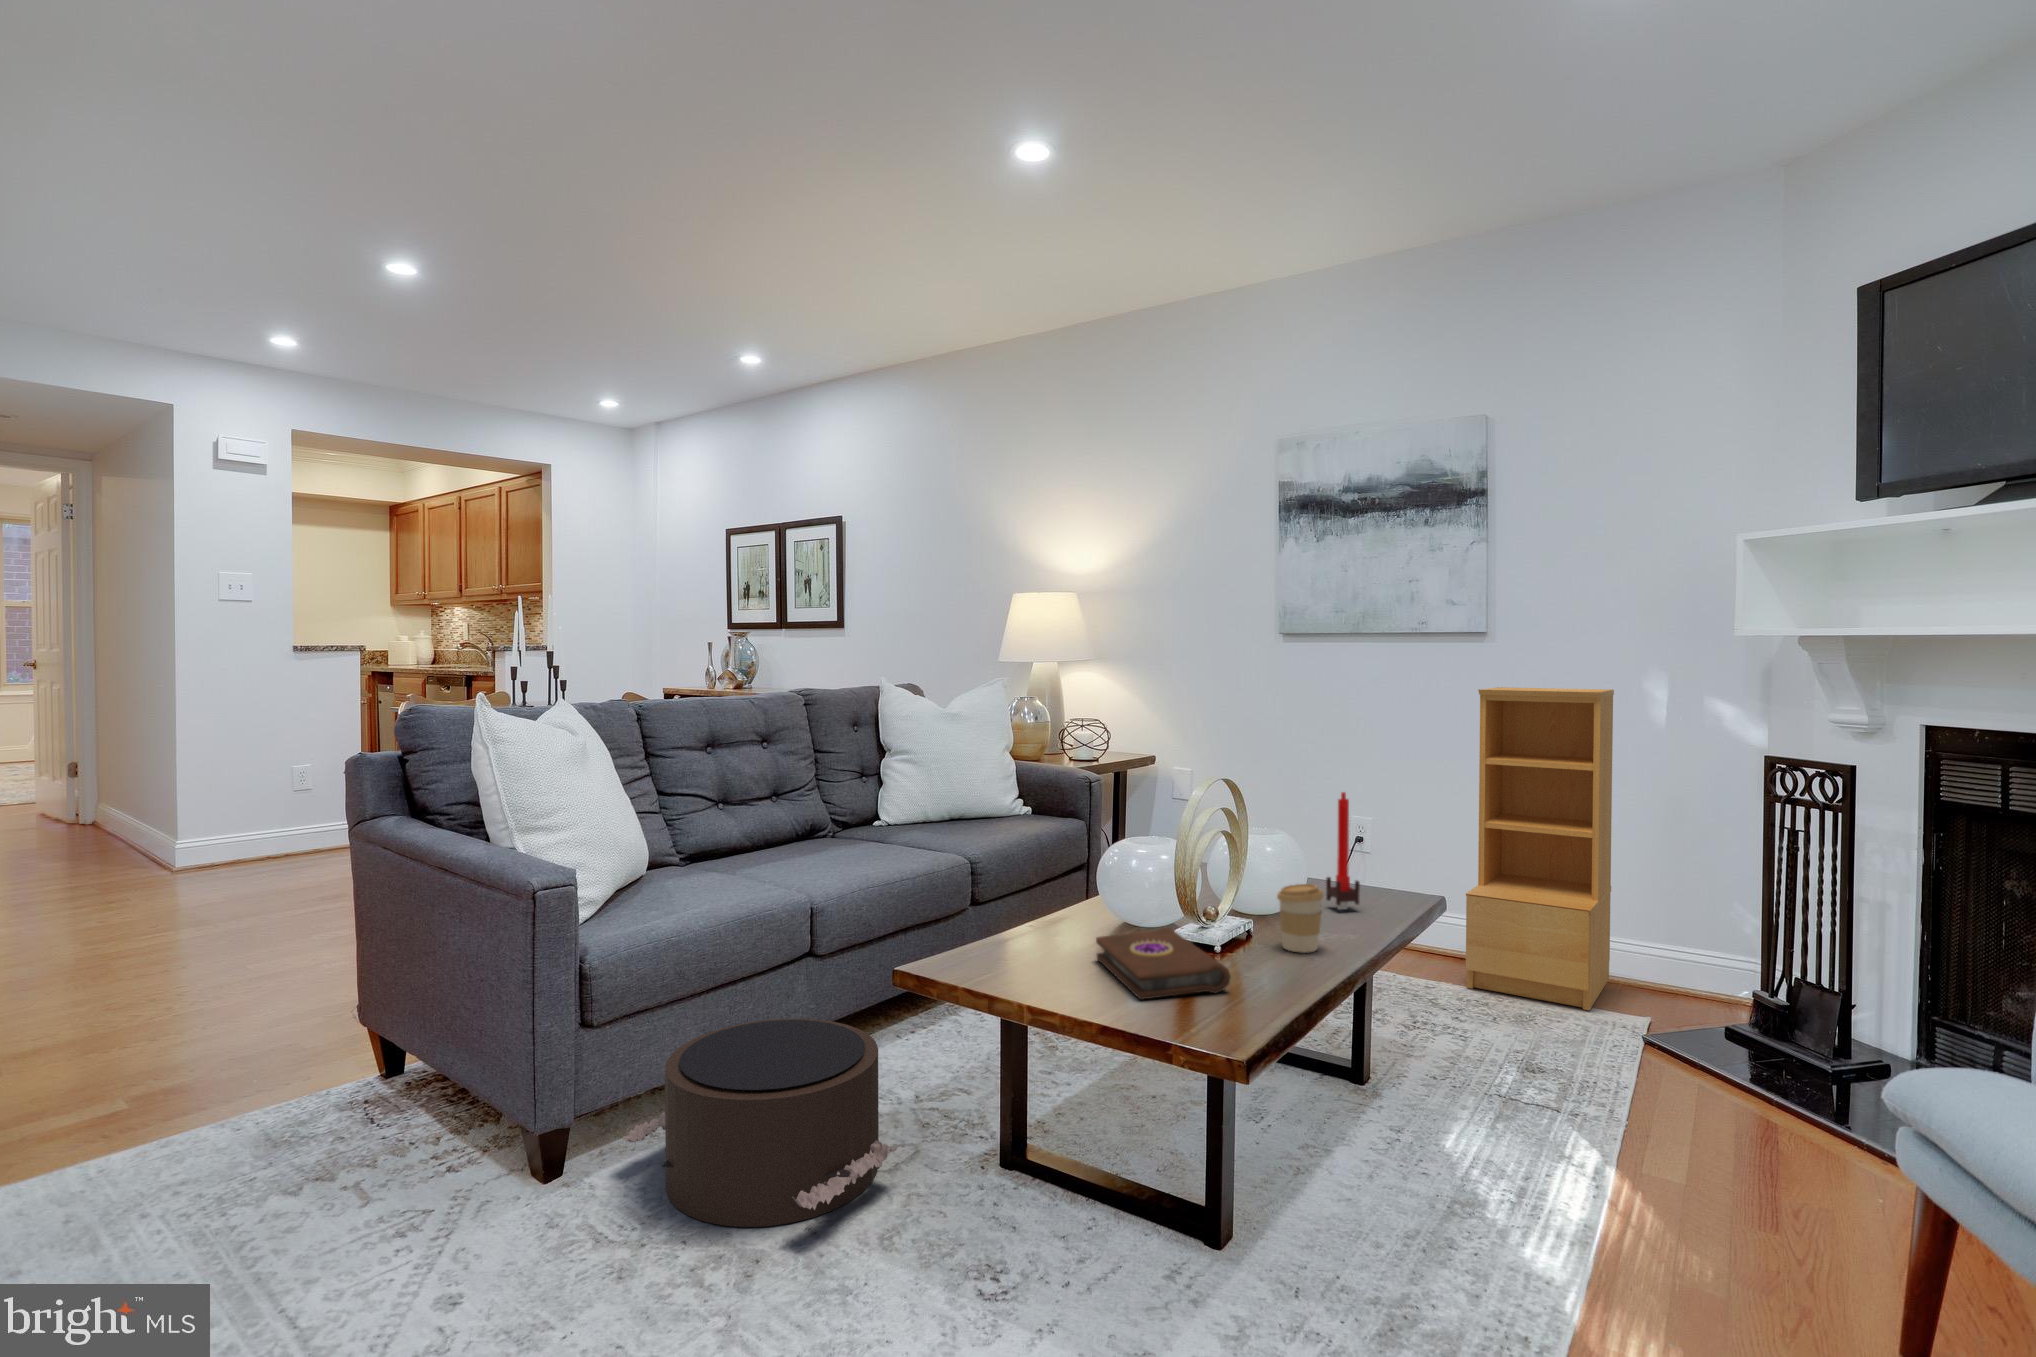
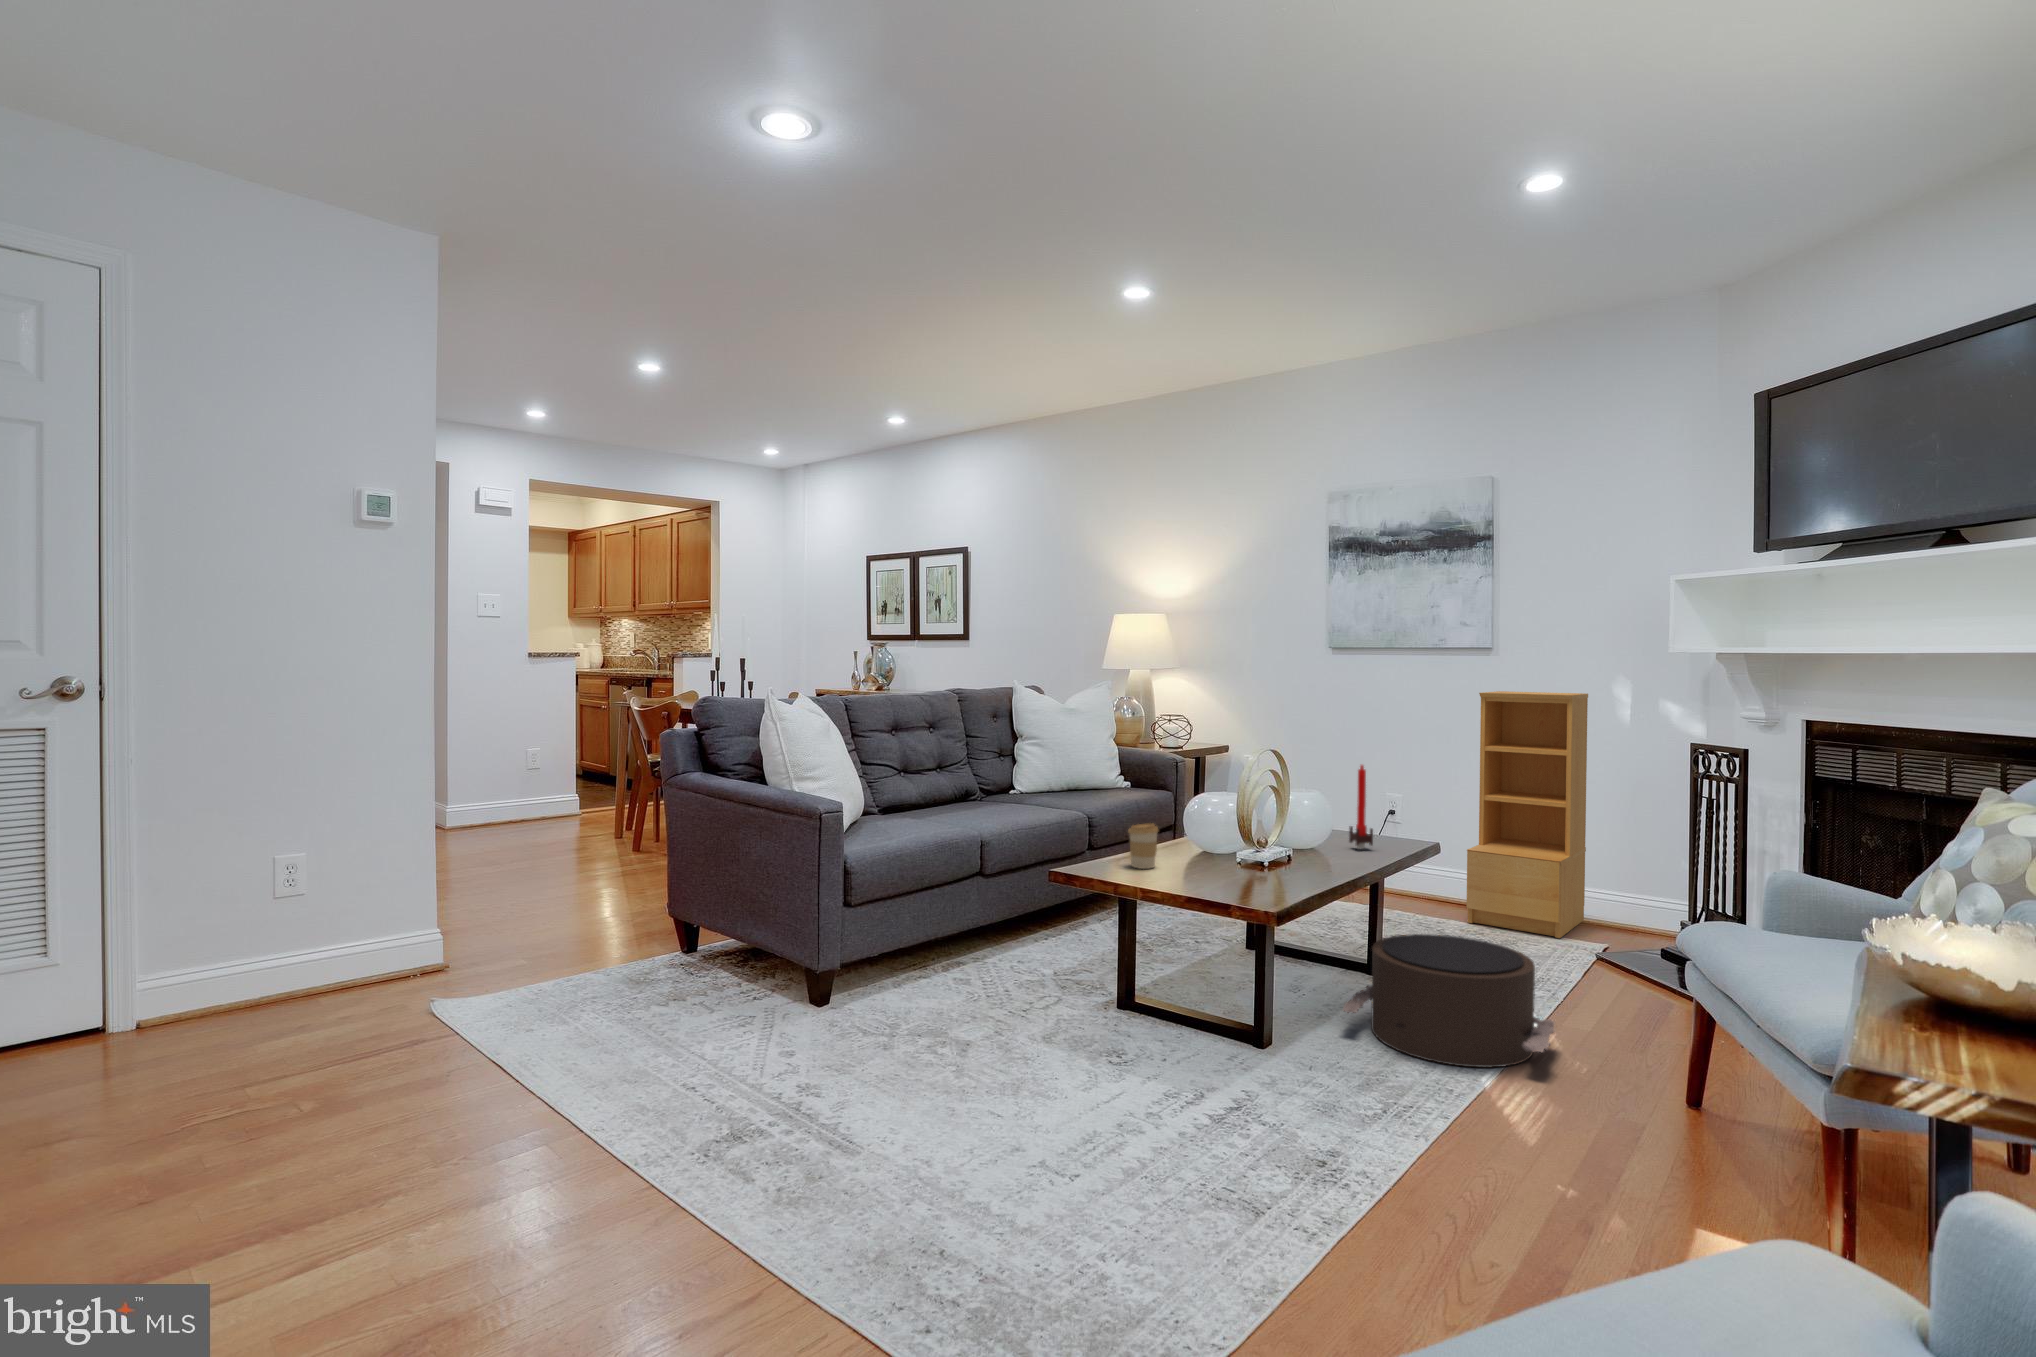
coffee cup: present [1277,884,1323,952] -> present [1128,824,1158,869]
book: present [1096,928,1231,1000] -> none [1183,851,1274,890]
pouf: present [623,1019,897,1227] -> present [1343,934,1555,1067]

